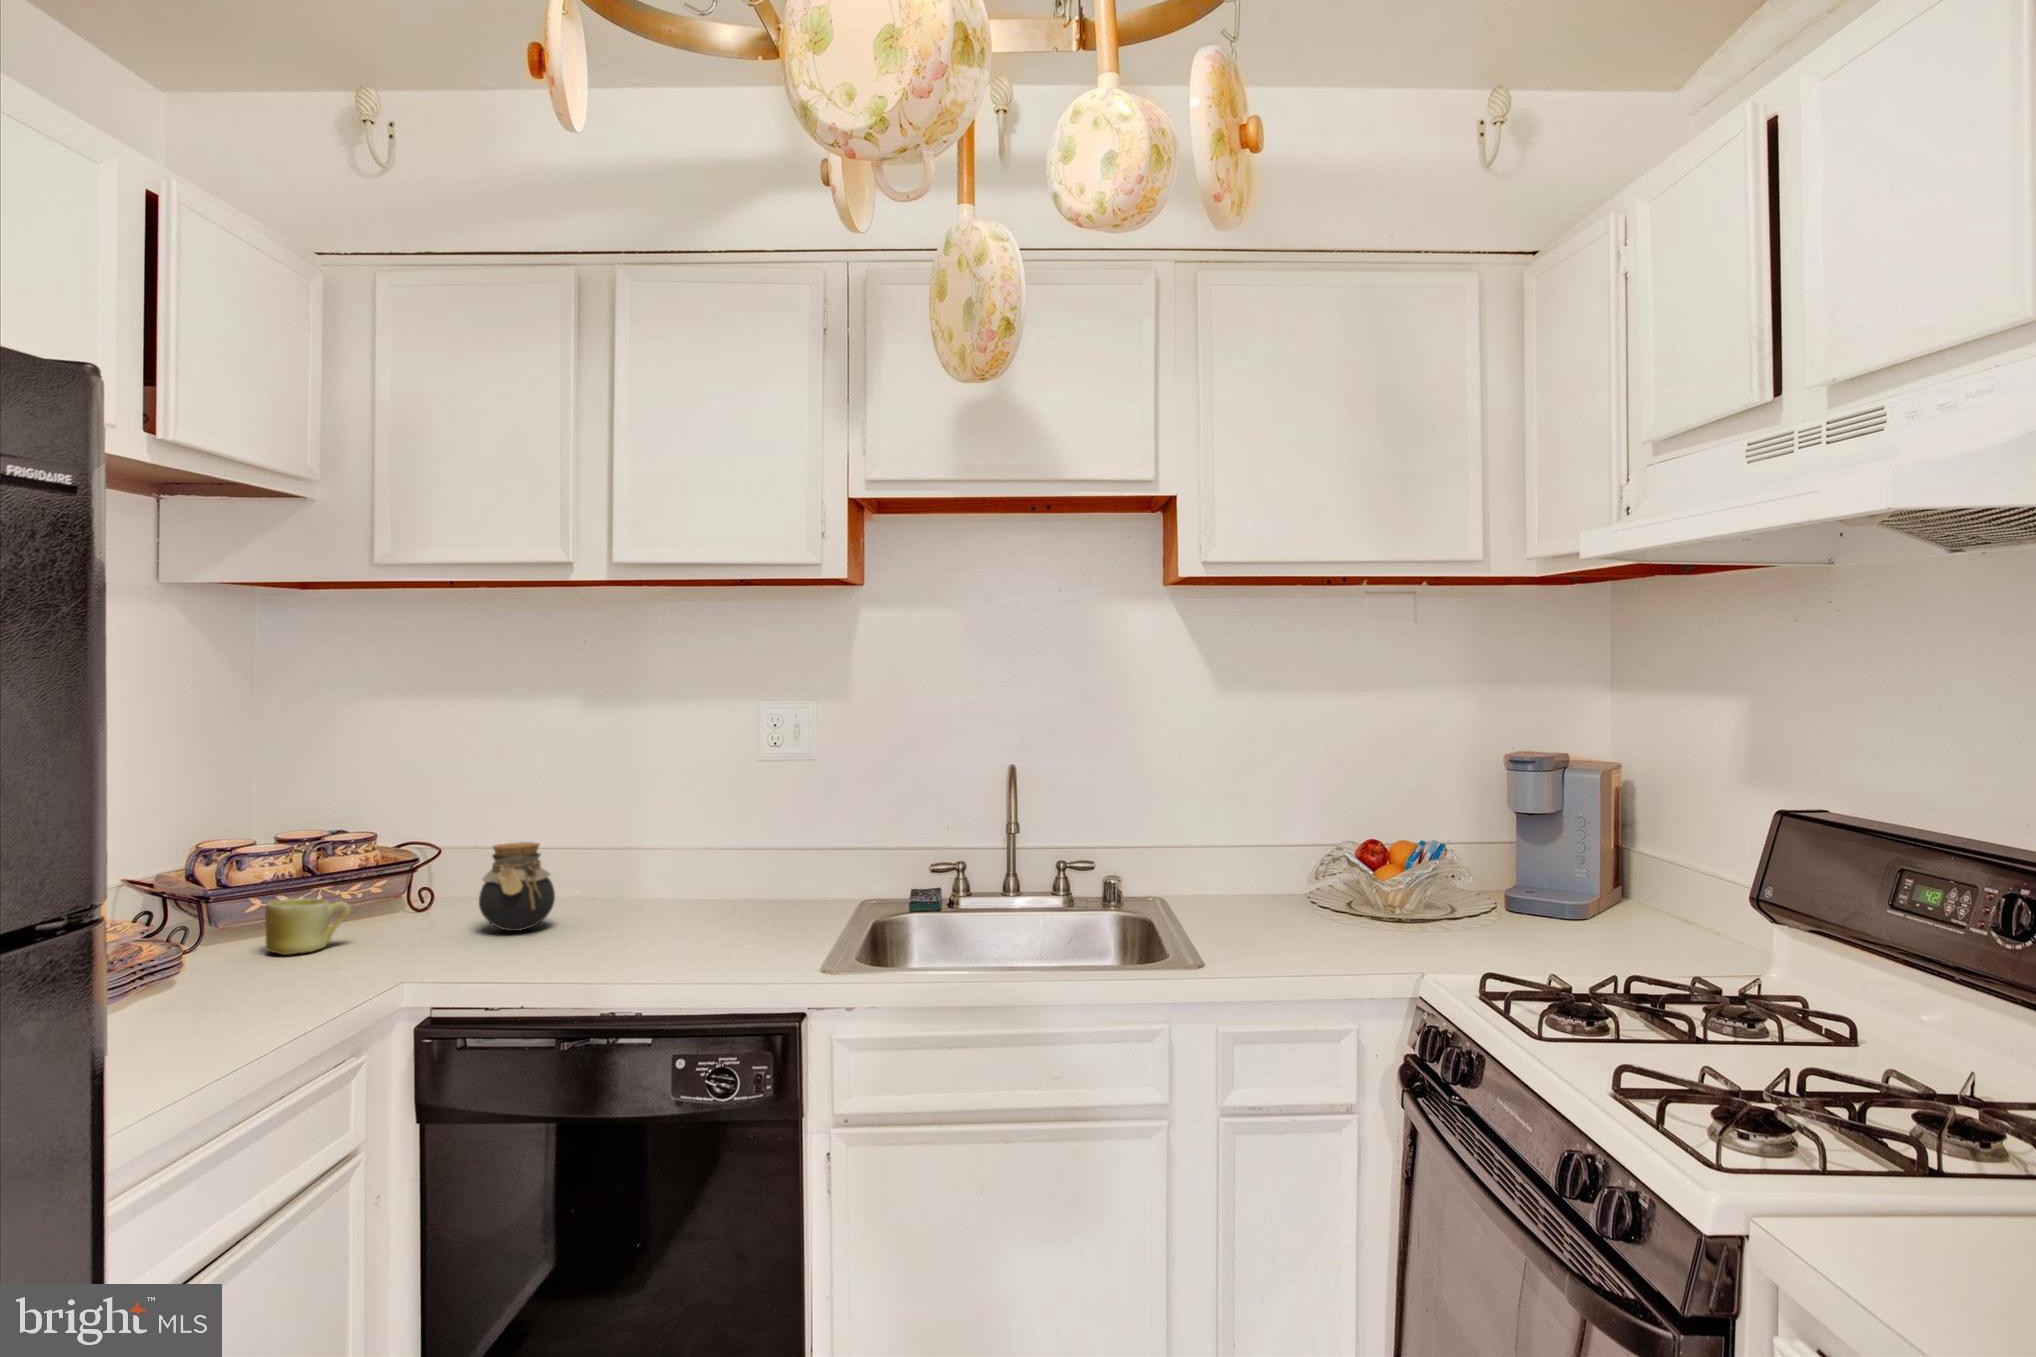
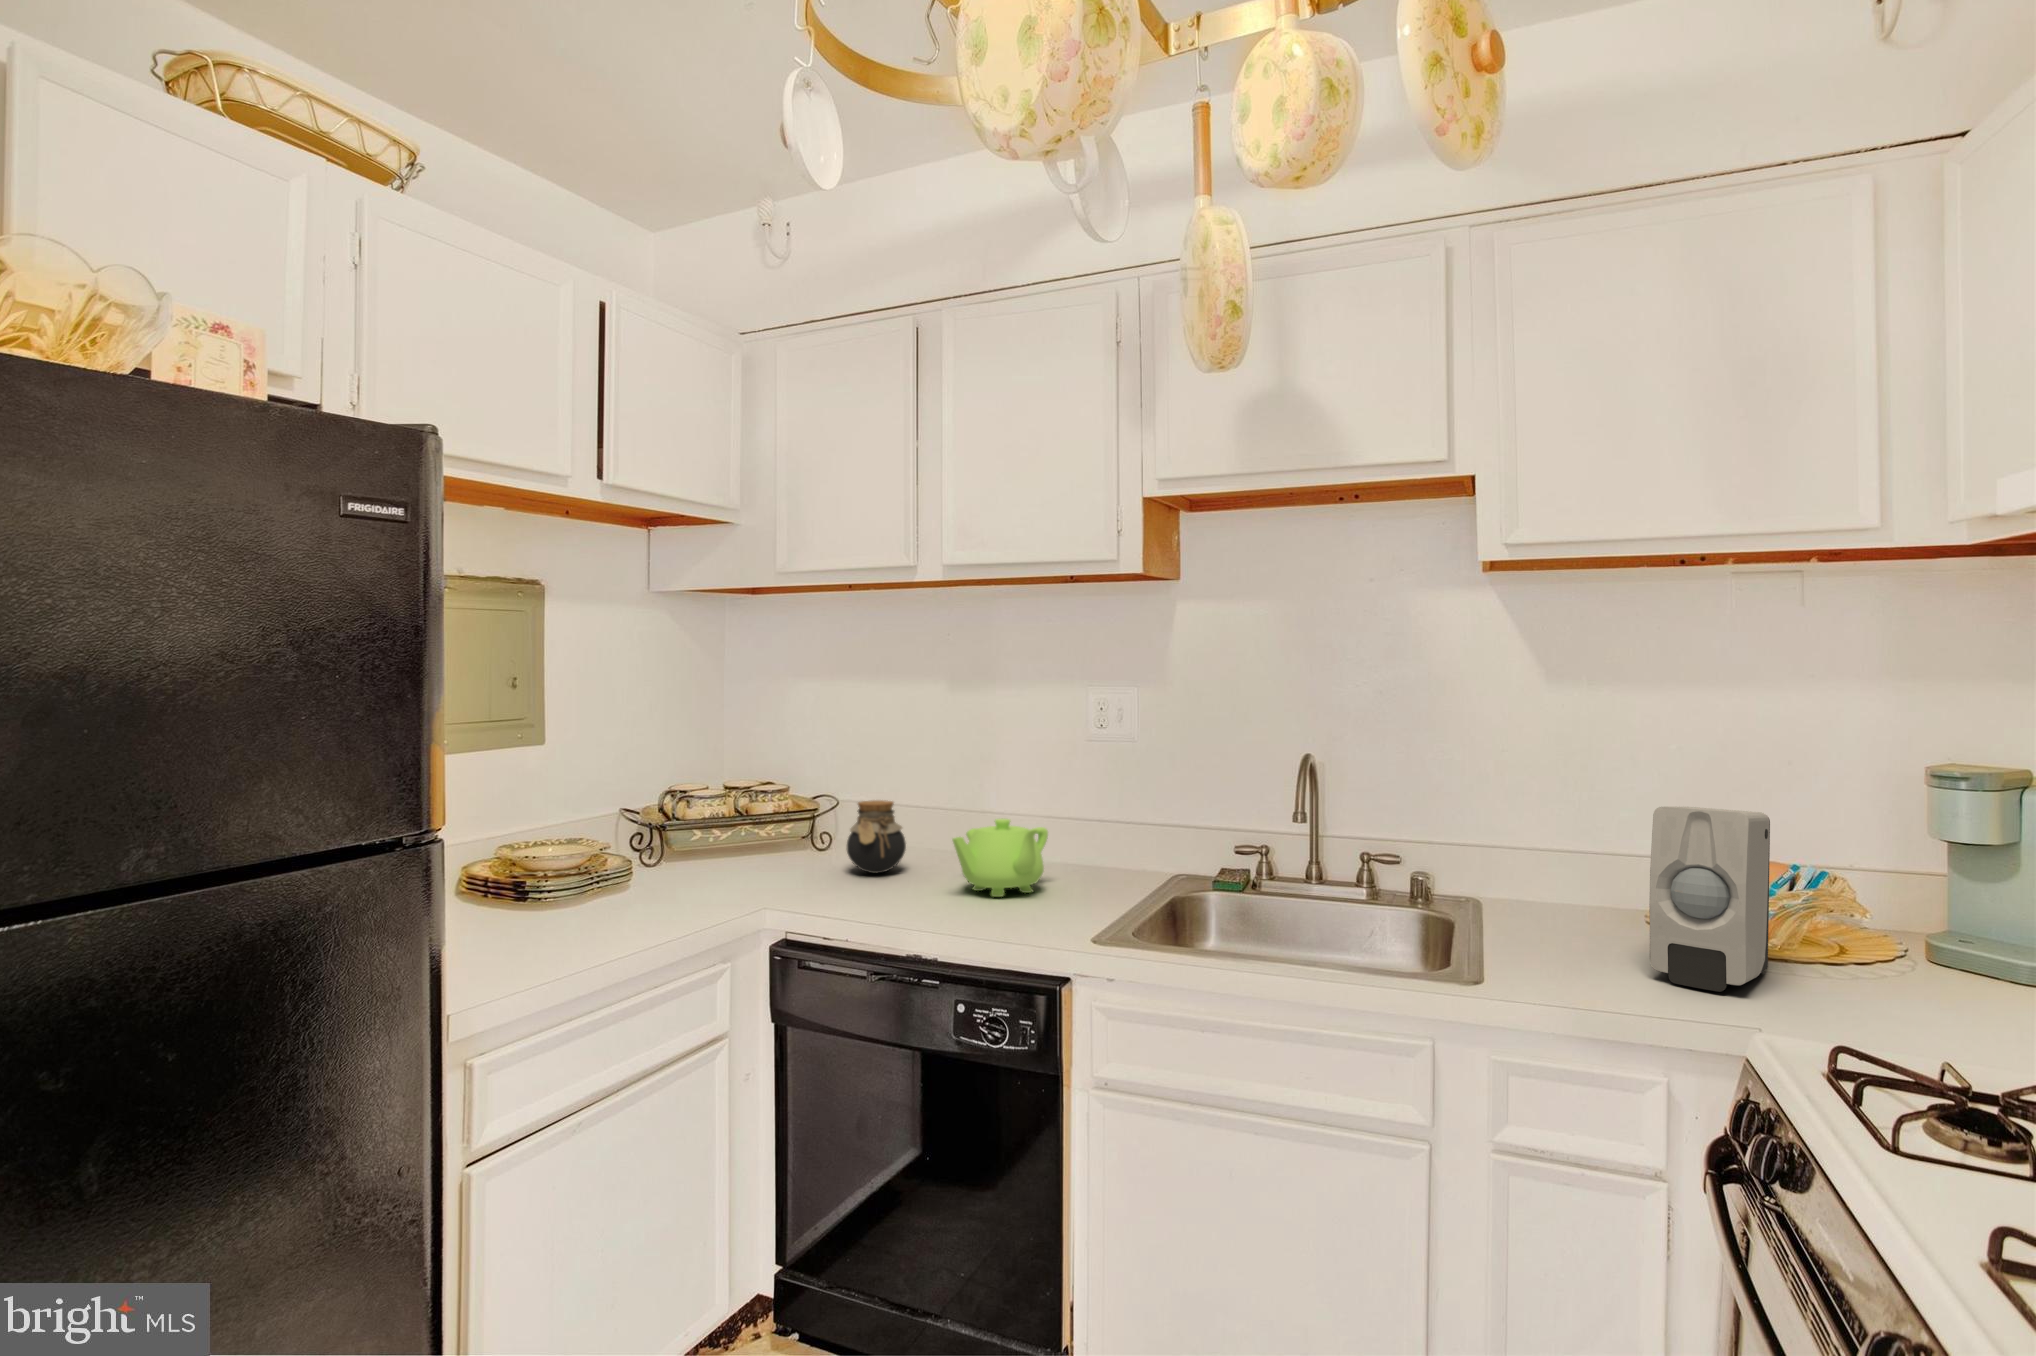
soap dispenser: none [1328,794,1409,949] -> present [1649,807,1770,992]
teapot: none [635,852,739,941] -> present [952,819,1048,897]
mug: present [265,898,351,955] -> none [696,833,755,877]

